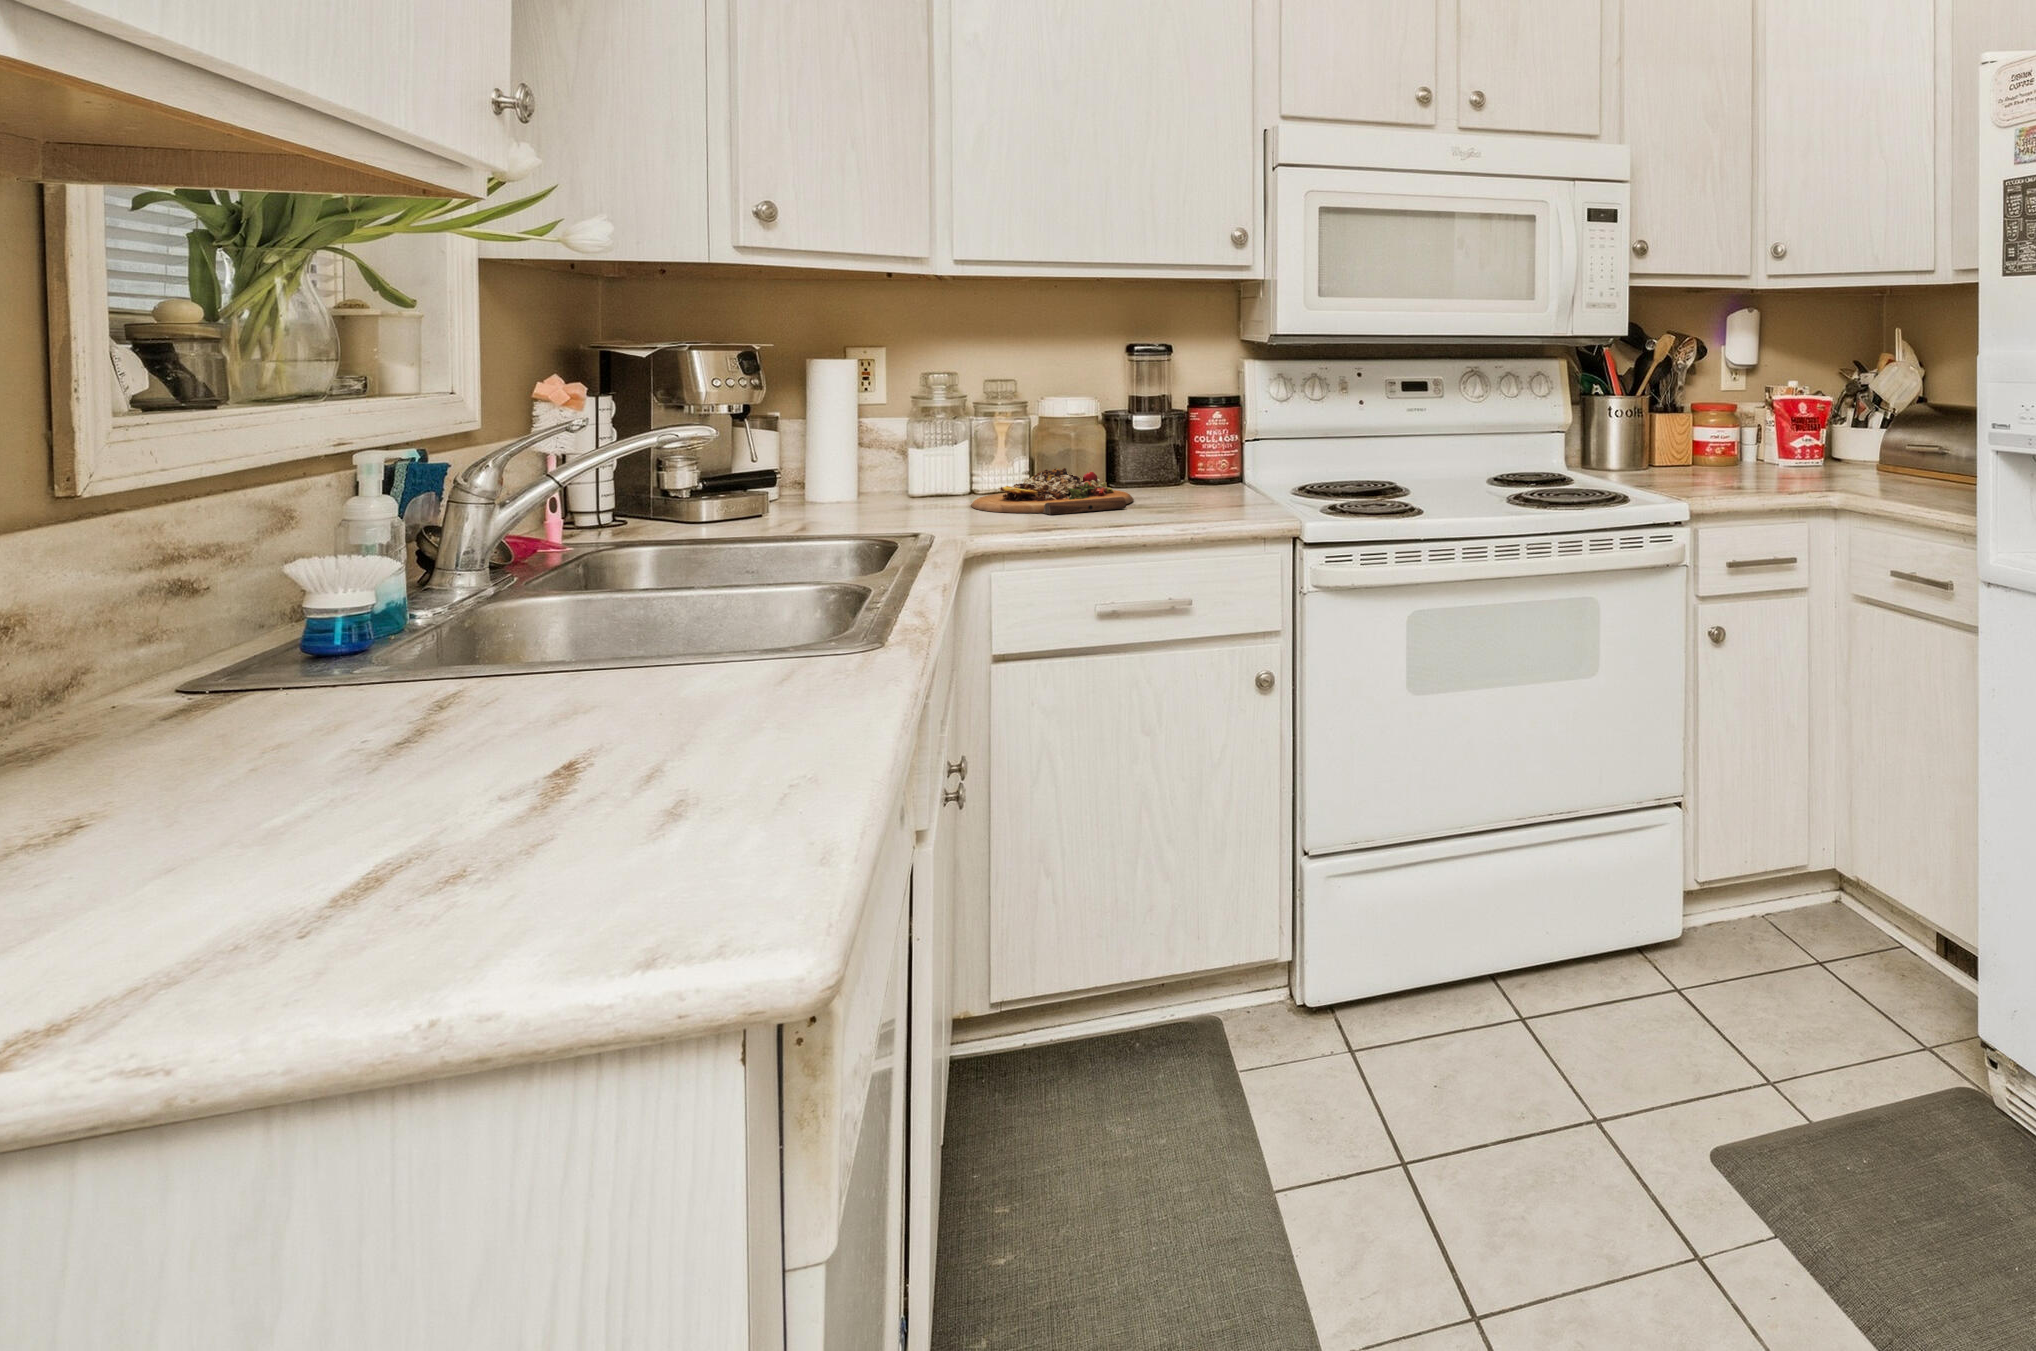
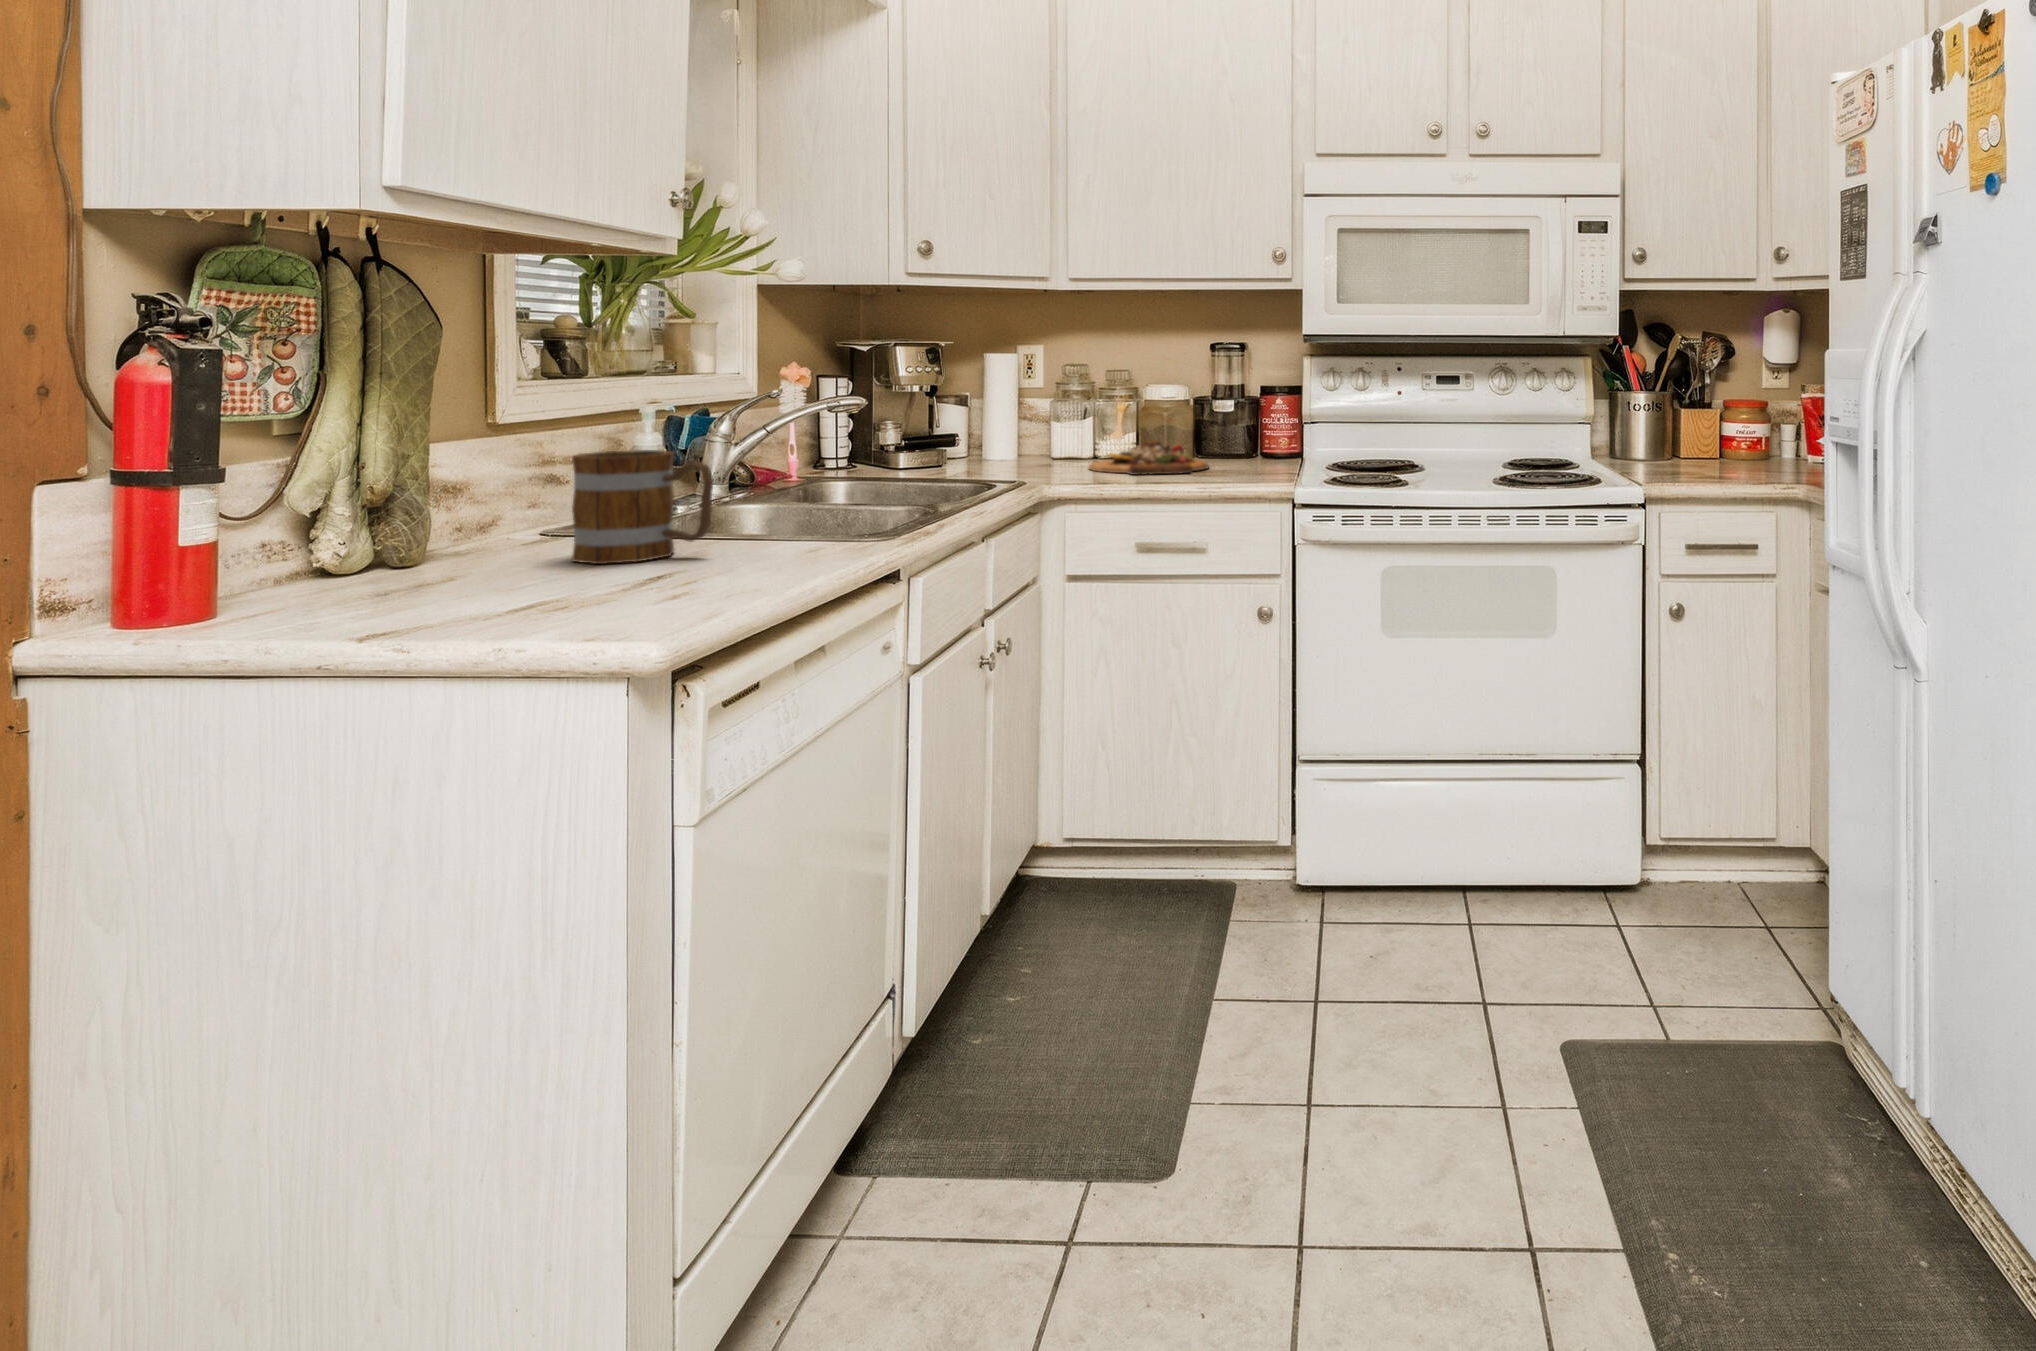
mug: none [327,536,617,756] -> present [572,450,714,564]

